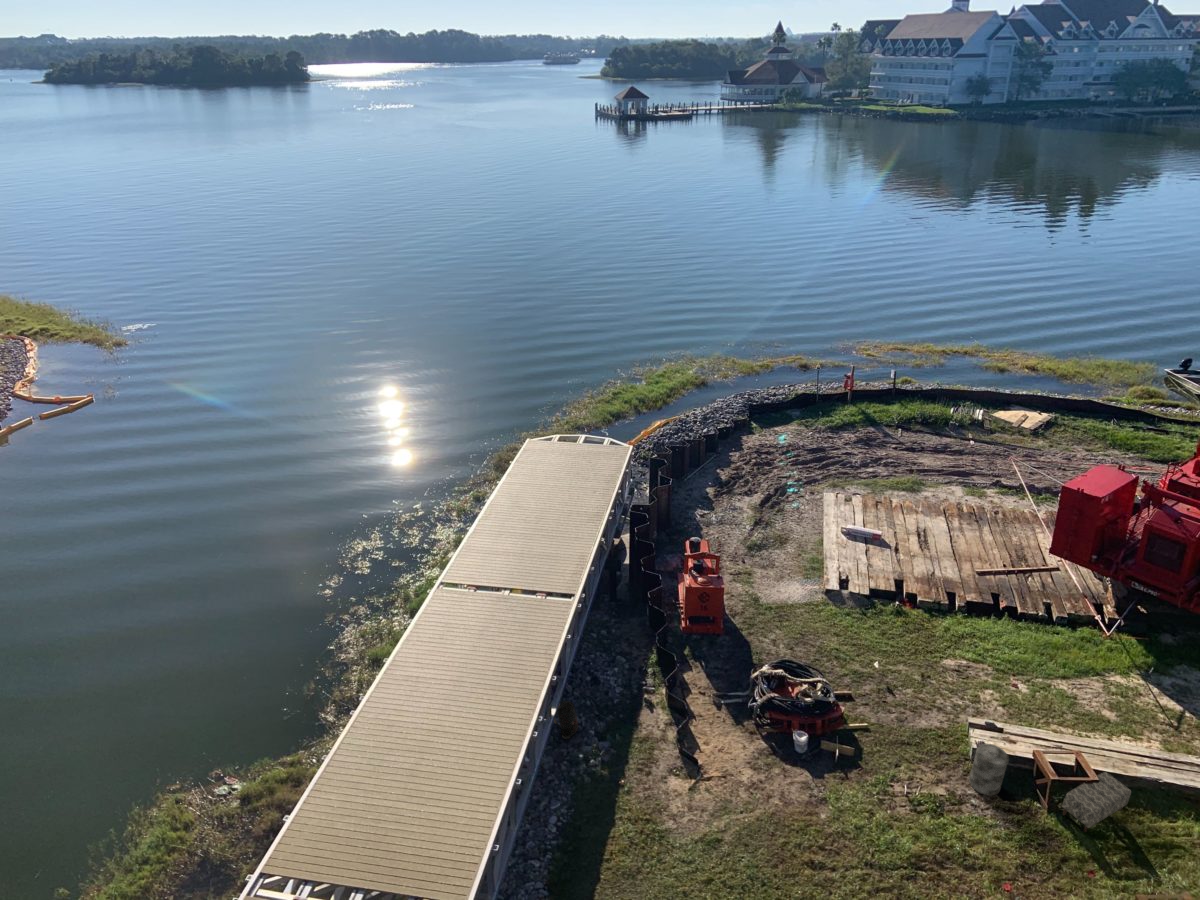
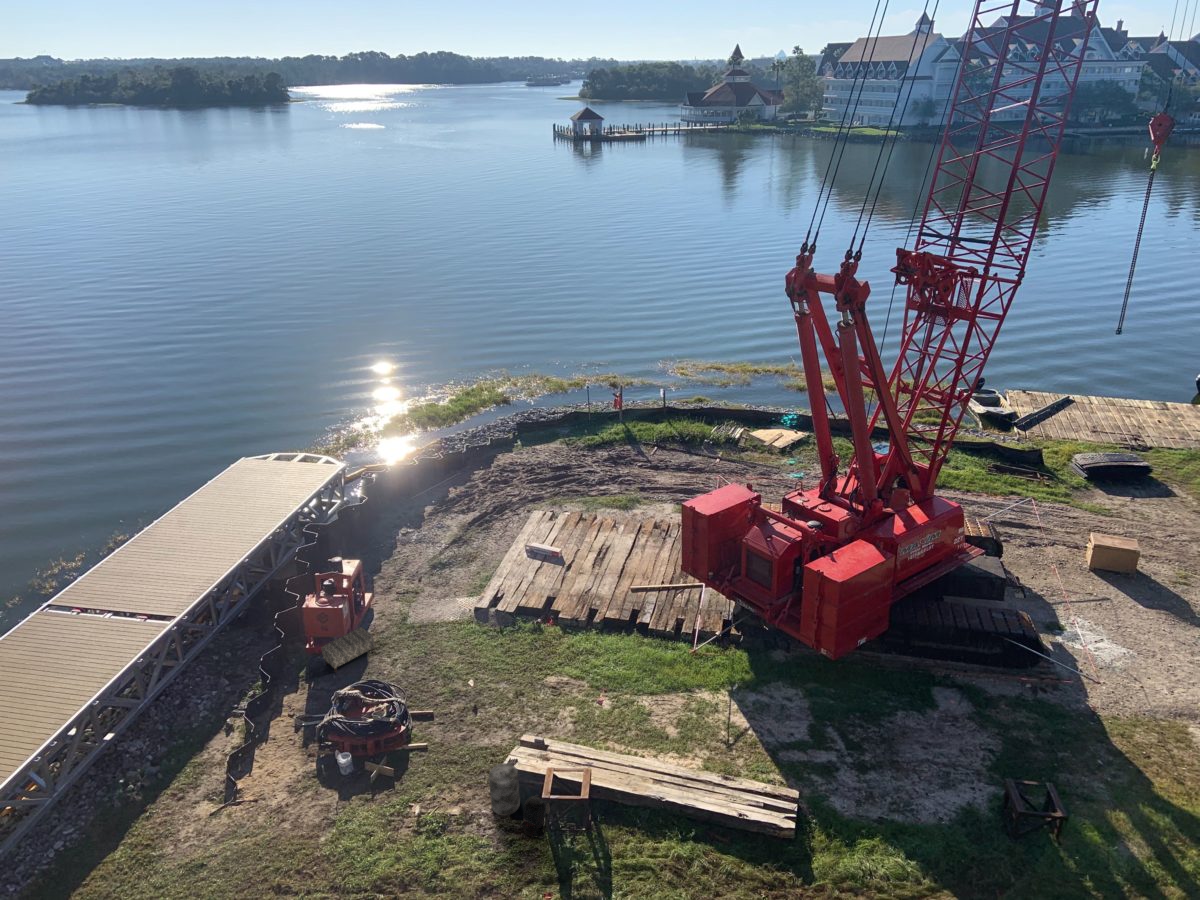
backpack: present [554,701,578,739] -> present [520,795,550,839]
bench: present [1062,772,1131,832] -> present [321,627,374,672]

